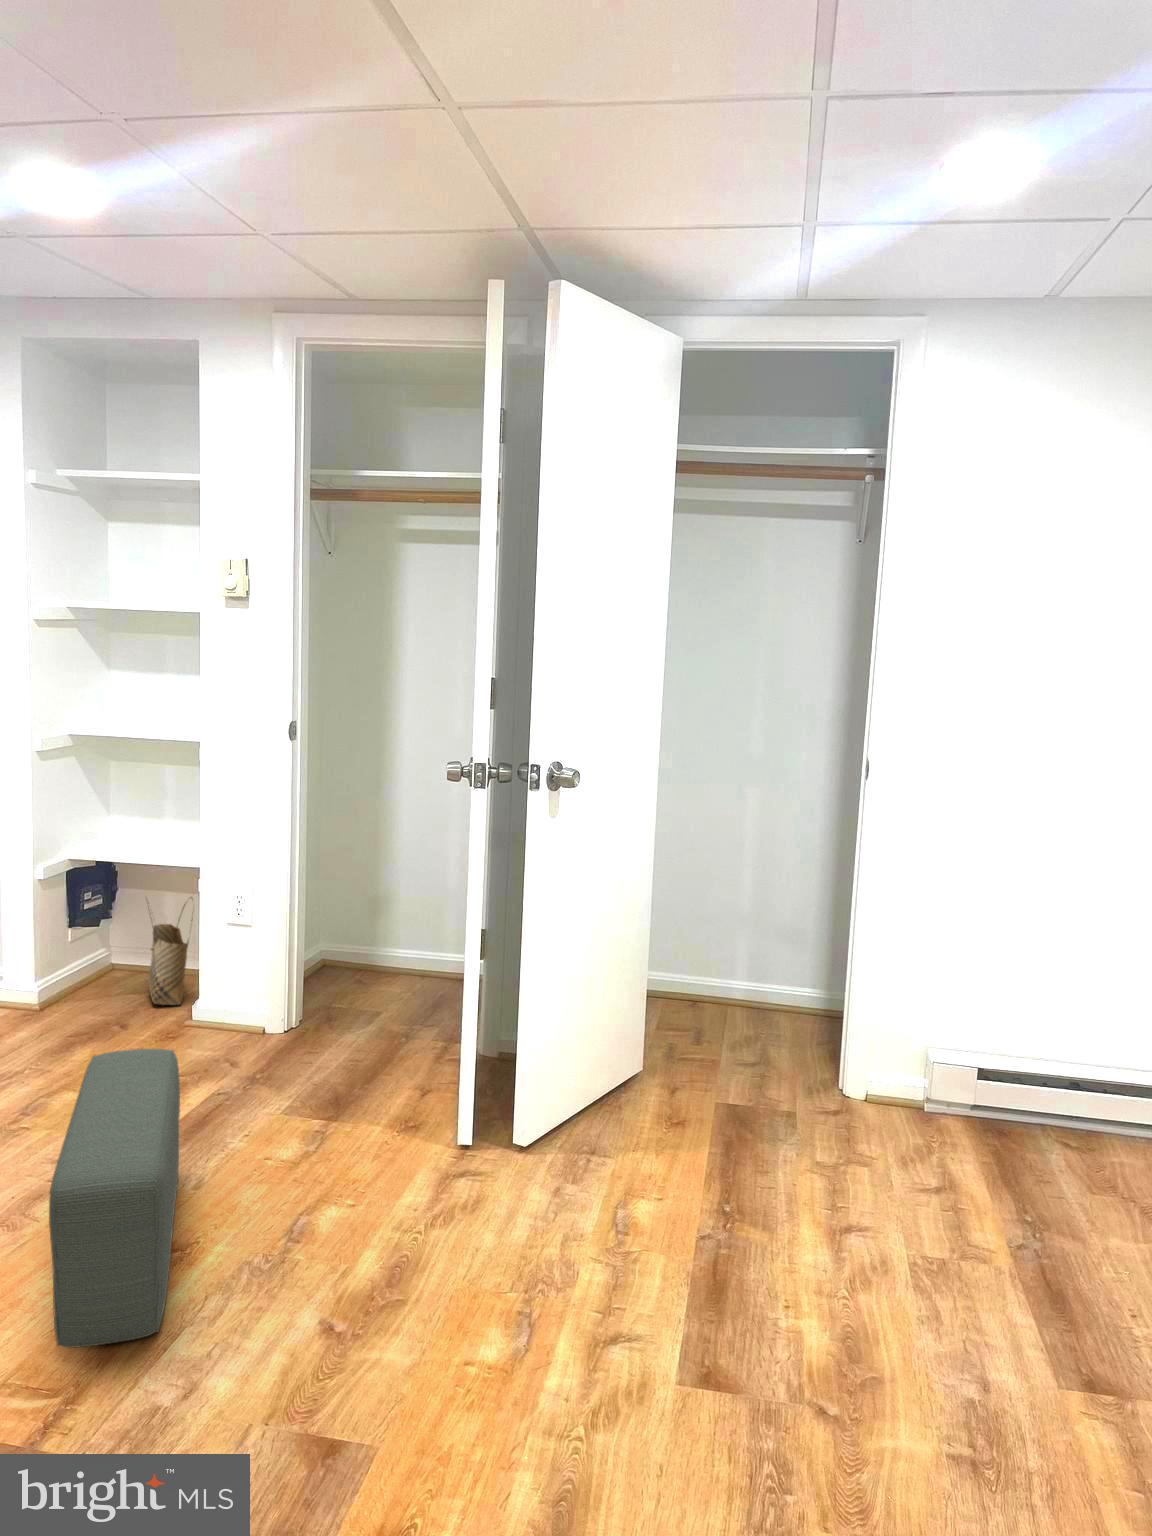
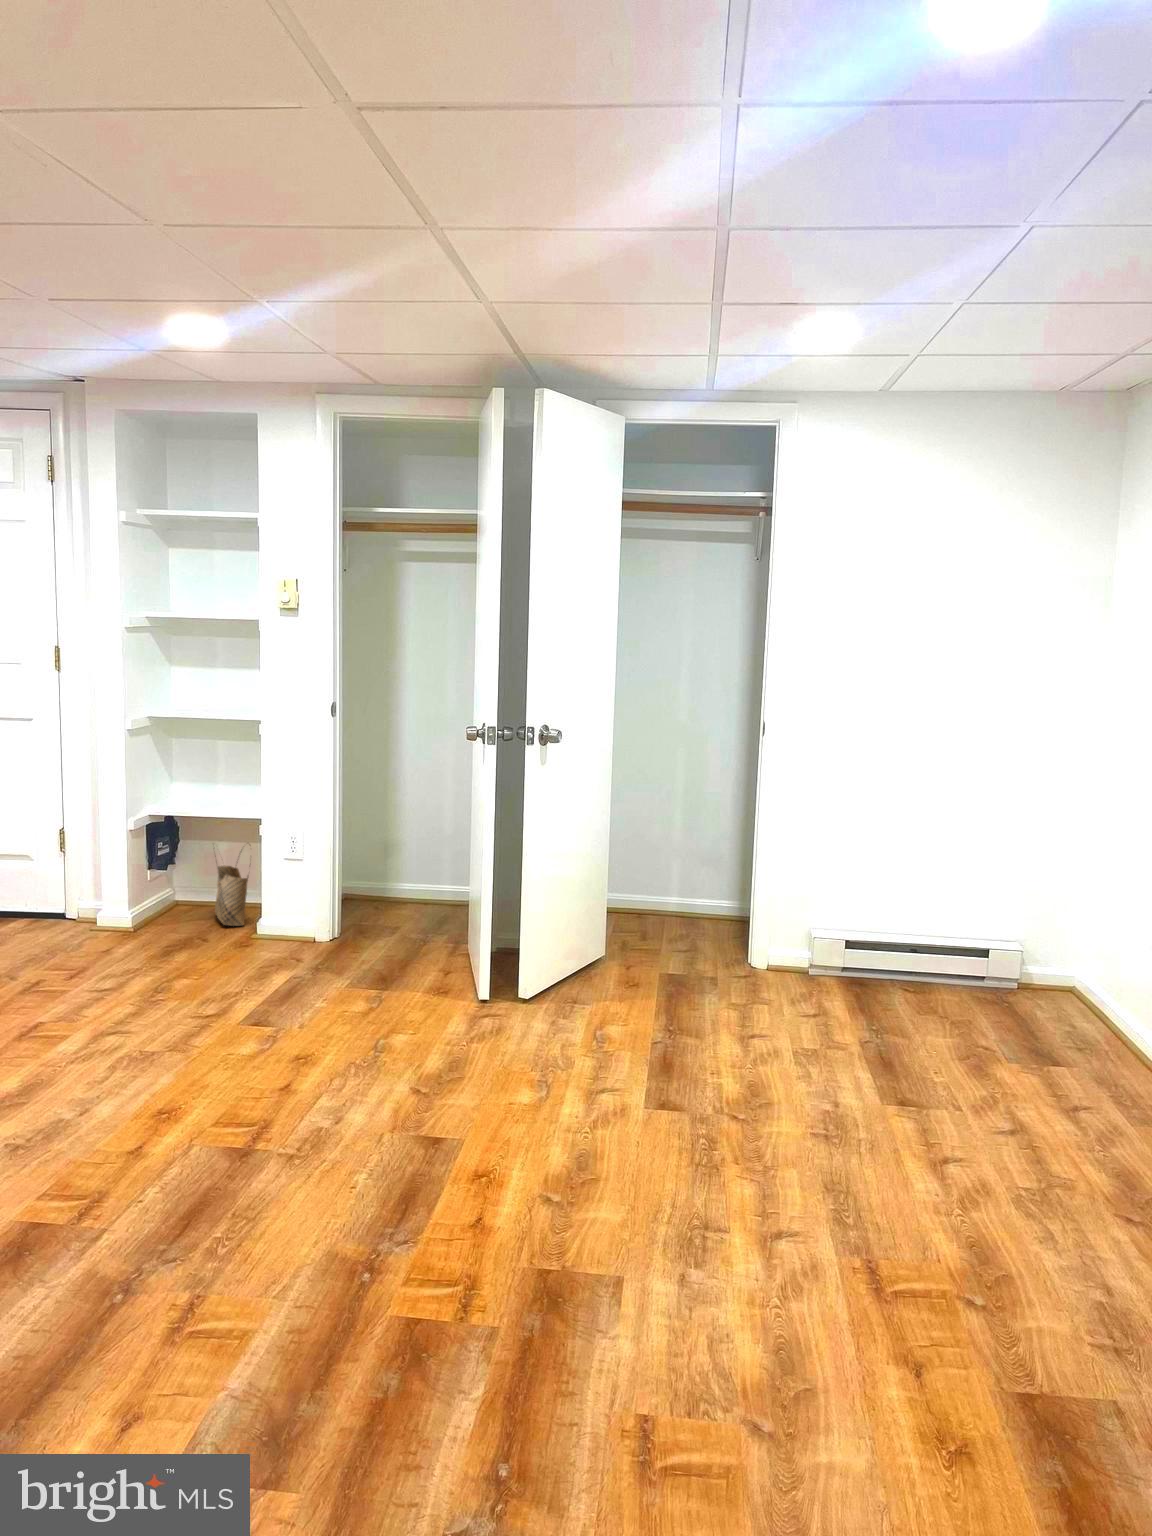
pouf: present [49,1049,180,1348] -> none [225,930,309,1103]

